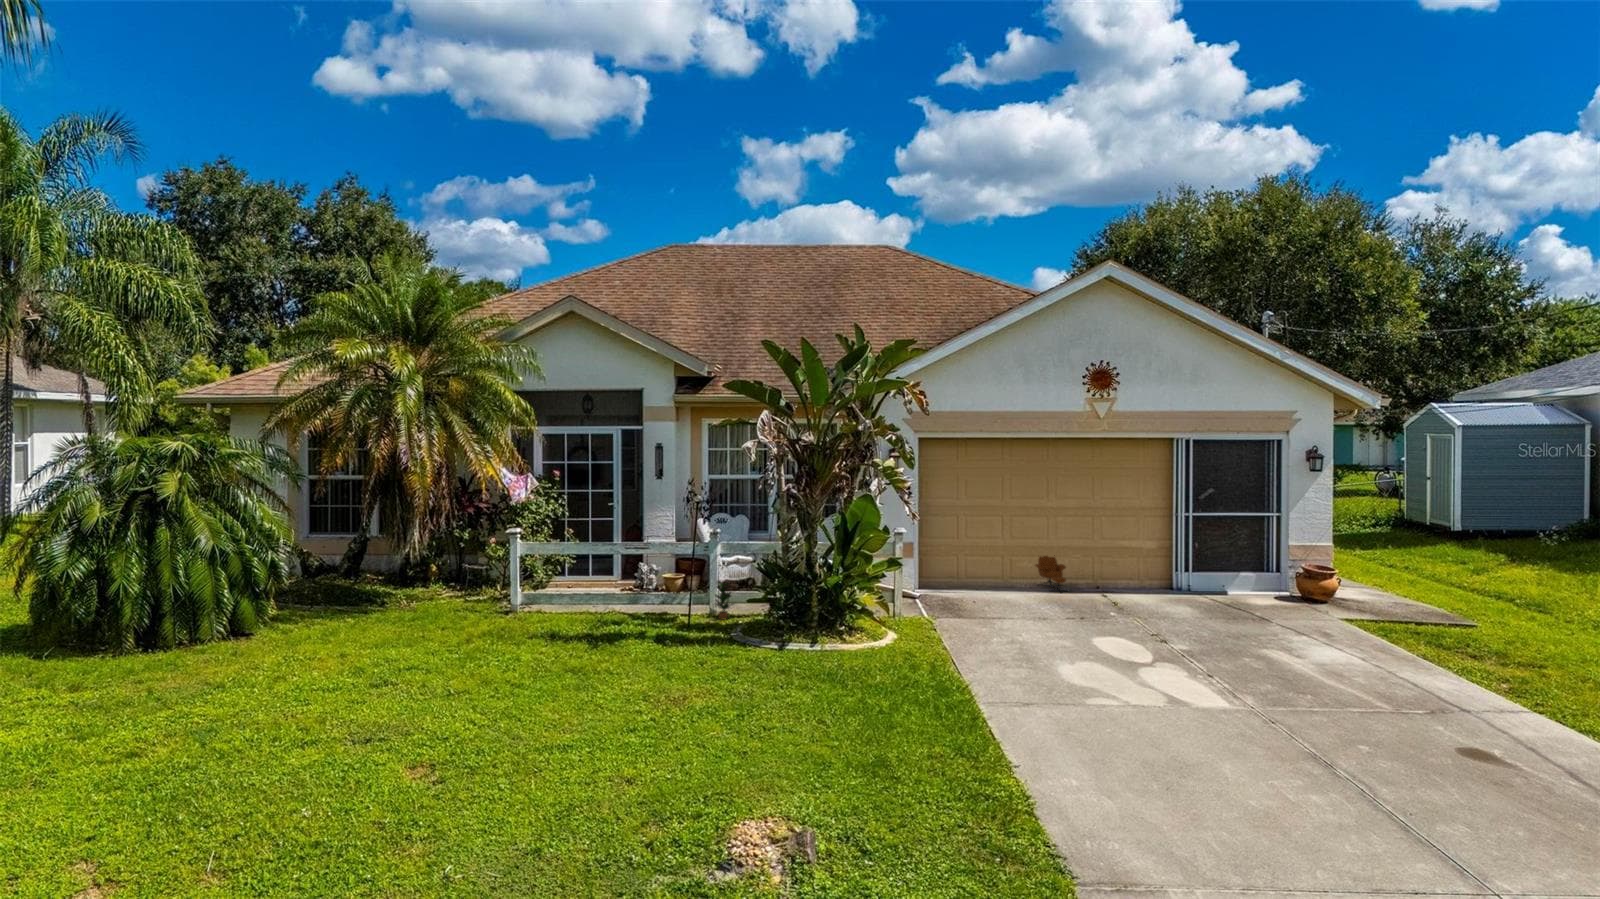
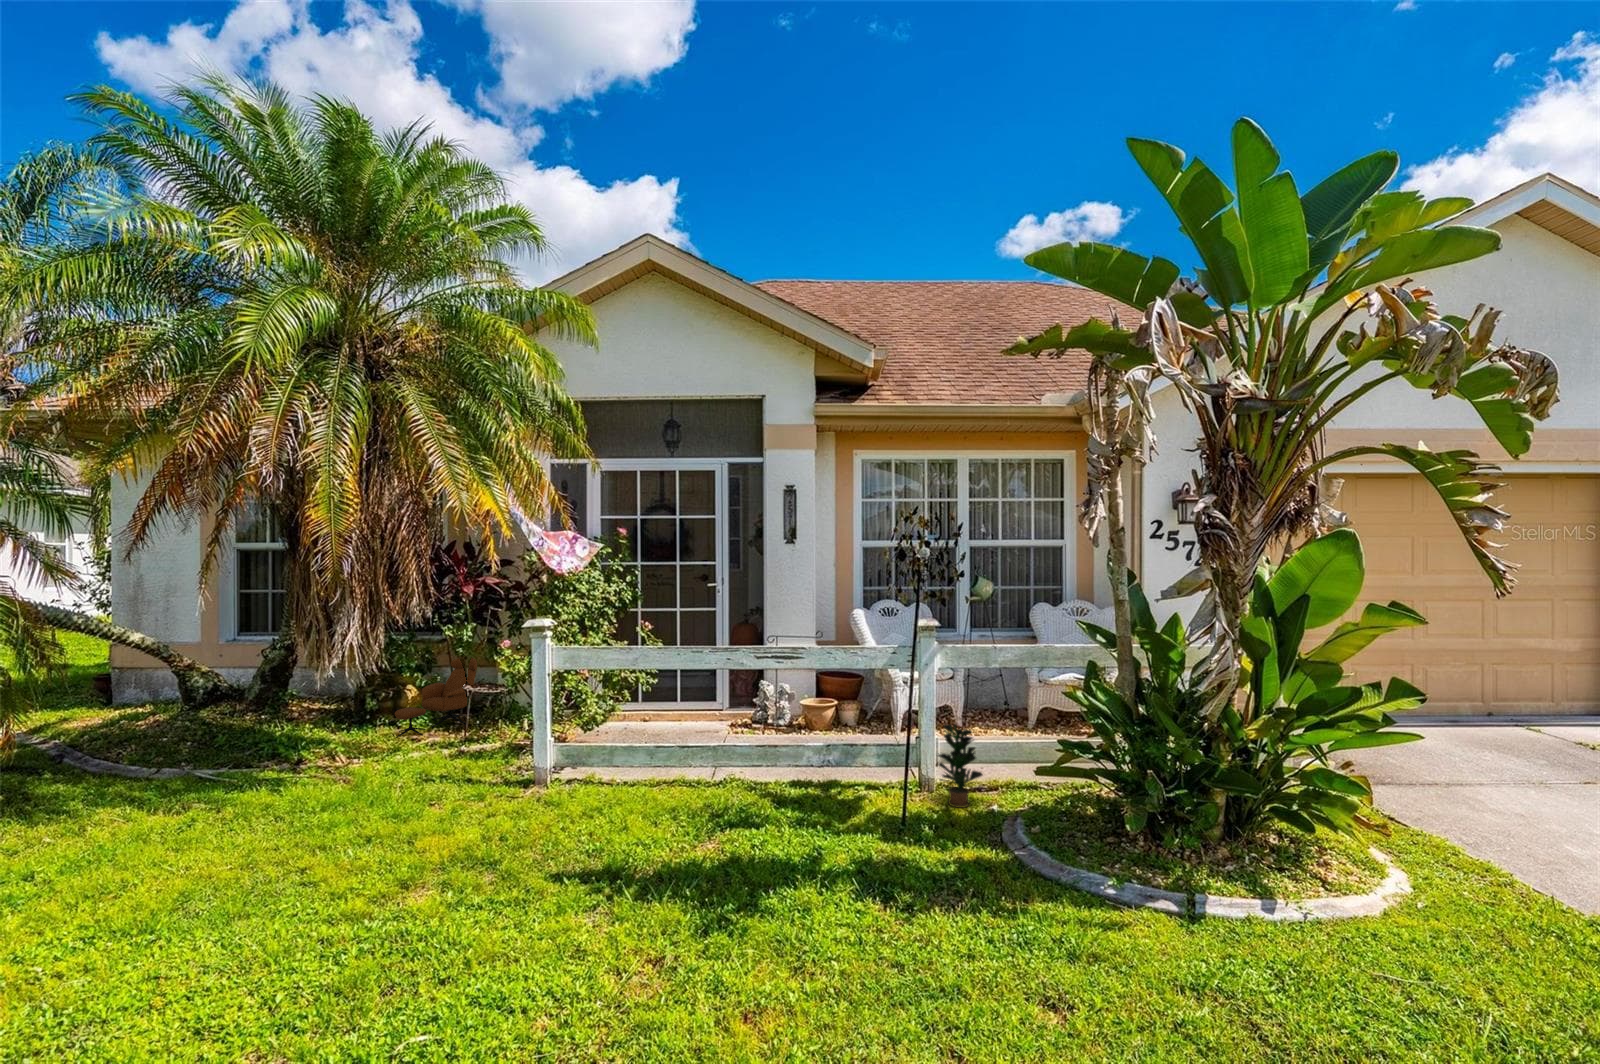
lounge chair: present [1035,555,1066,590] -> present [395,658,477,738]

